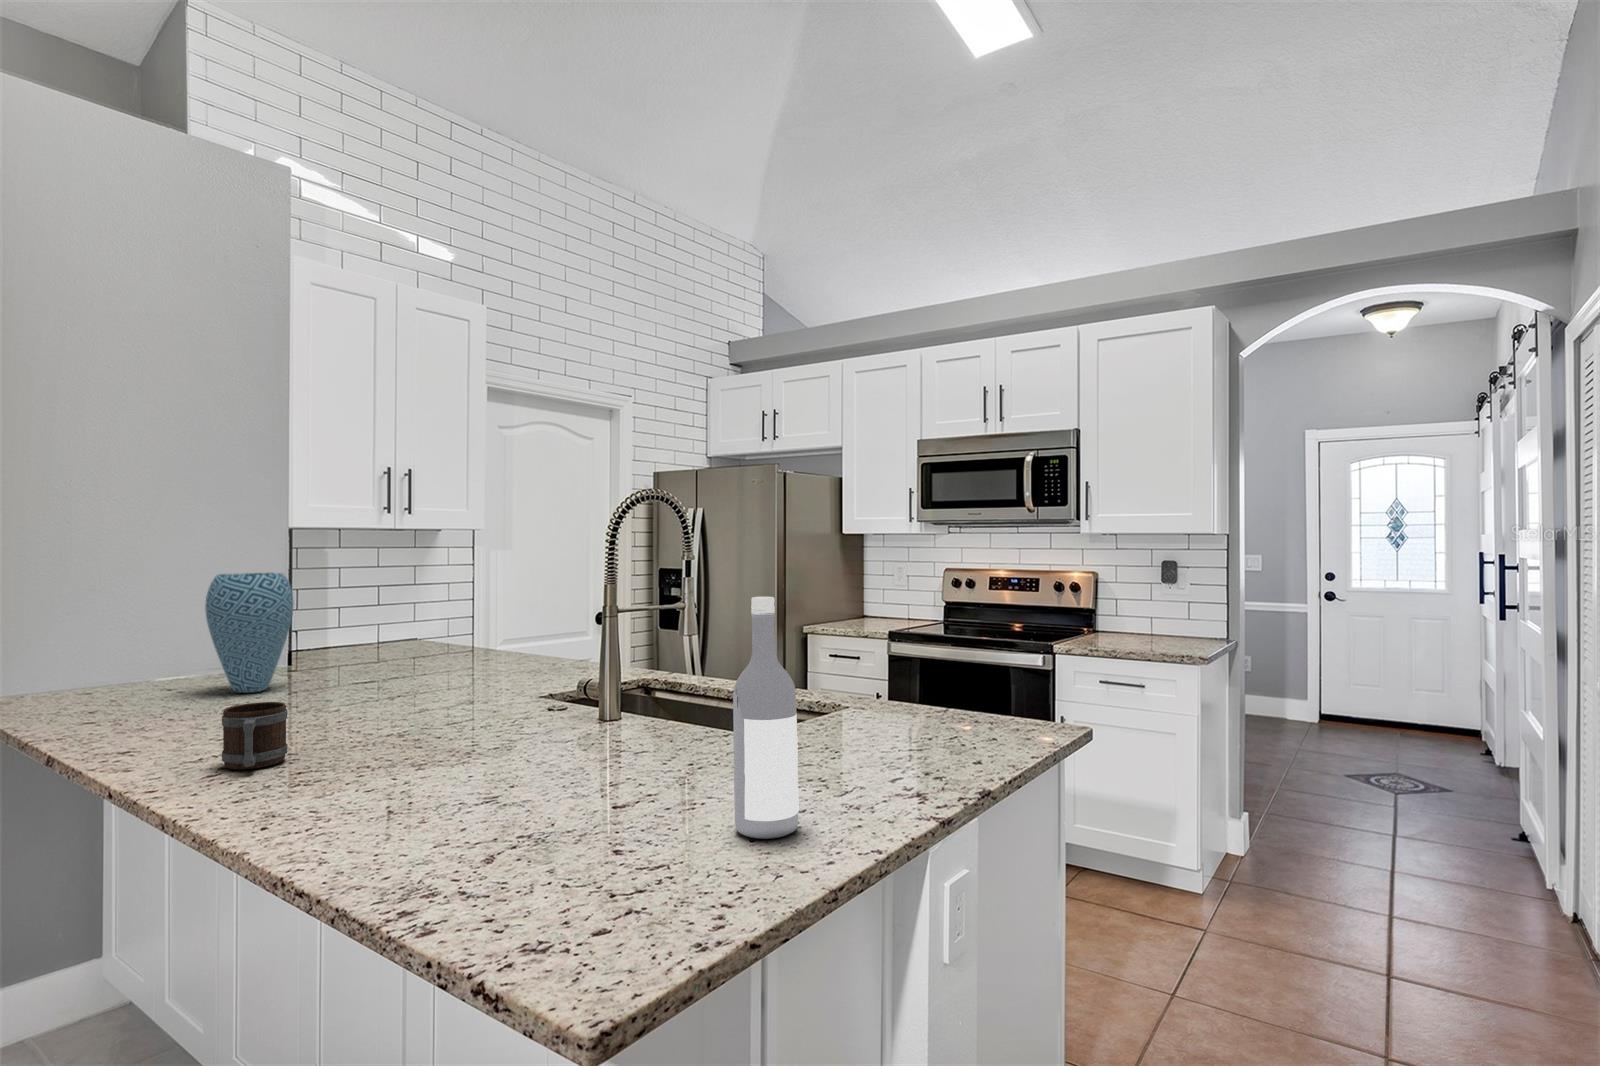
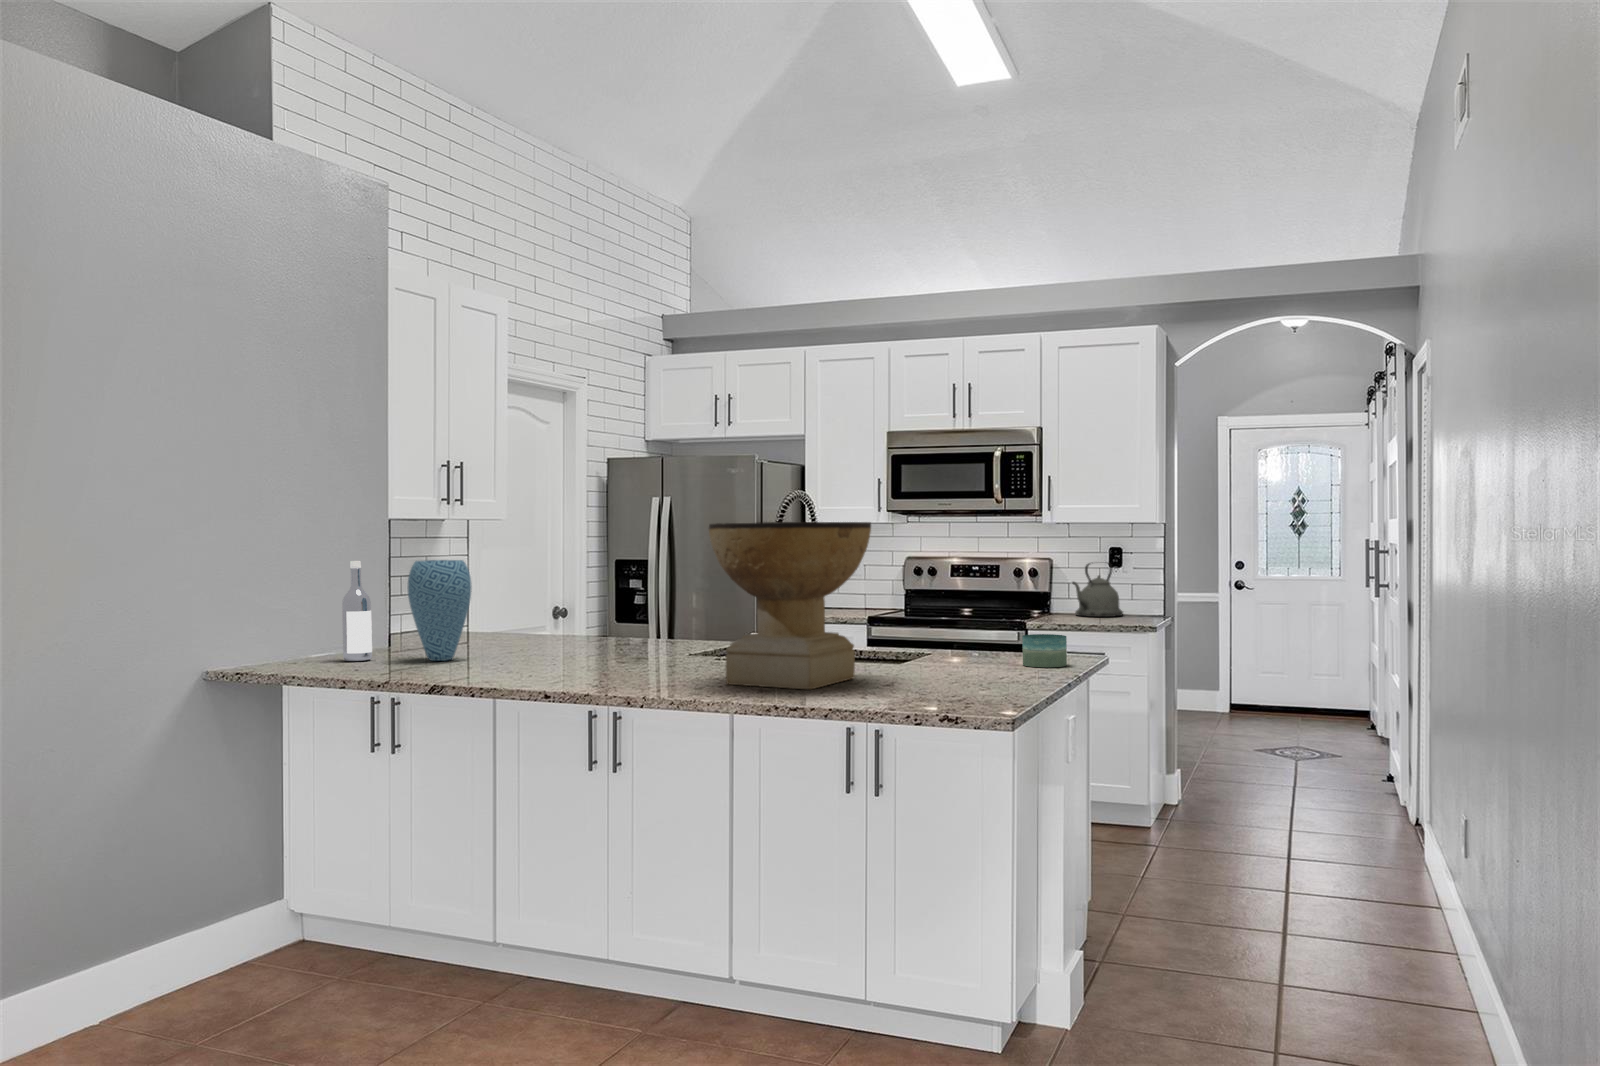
decorative bowl: none [329,523,610,815] -> present [709,522,871,690]
kettle: none [1114,577,1176,638] -> present [1073,563,1123,617]
wine bottle: present [733,597,798,839] -> present [342,561,372,661]
candle: none [908,701,978,762] -> present [1022,634,1067,667]
mug: present [222,702,288,769] -> none [601,643,640,684]

